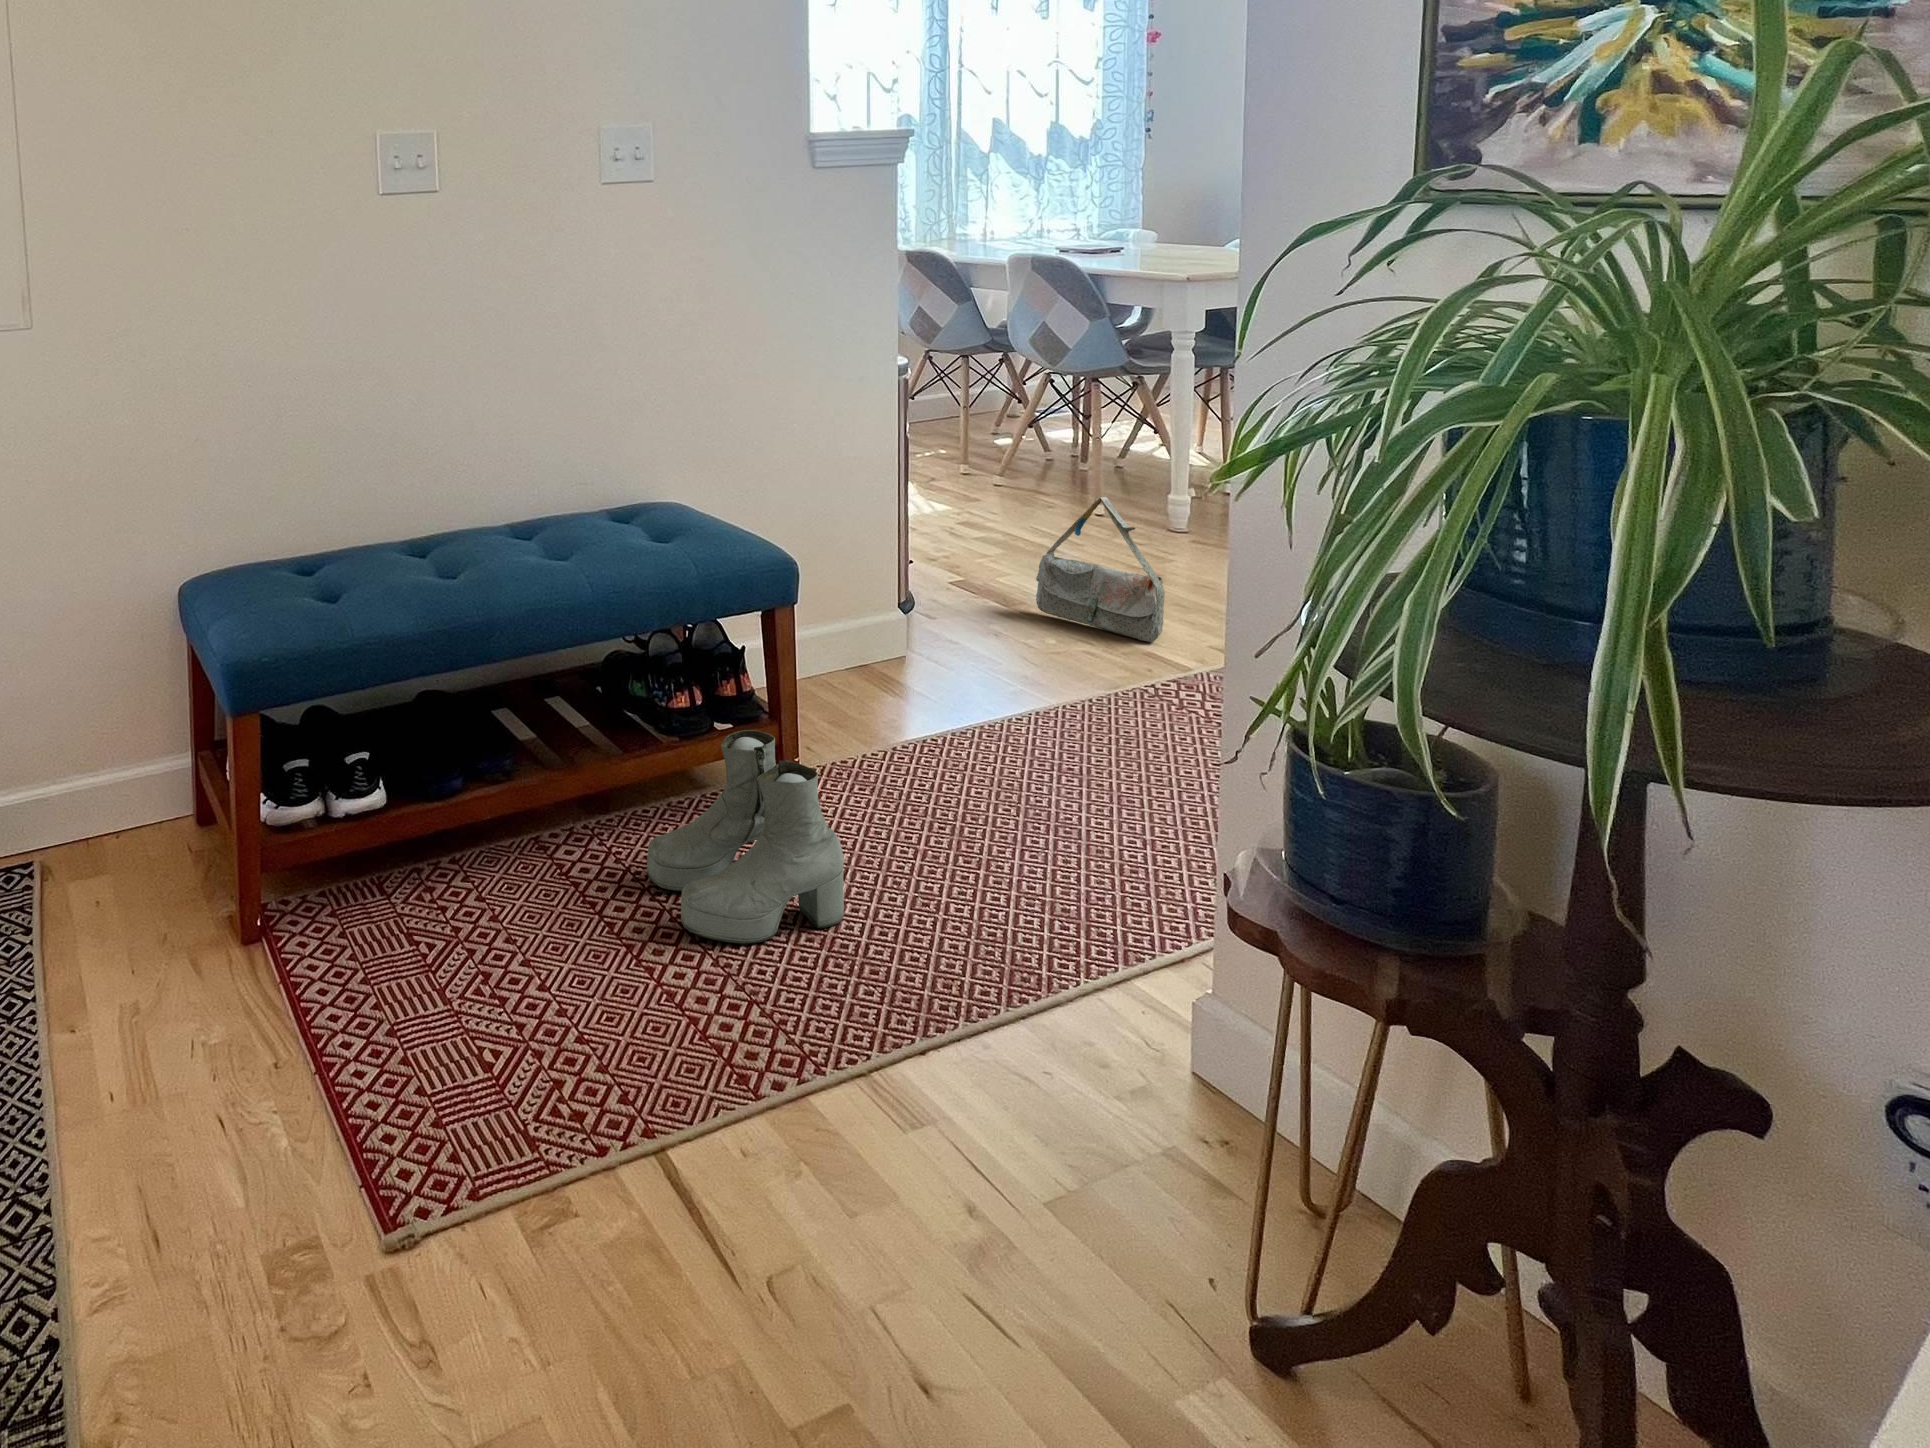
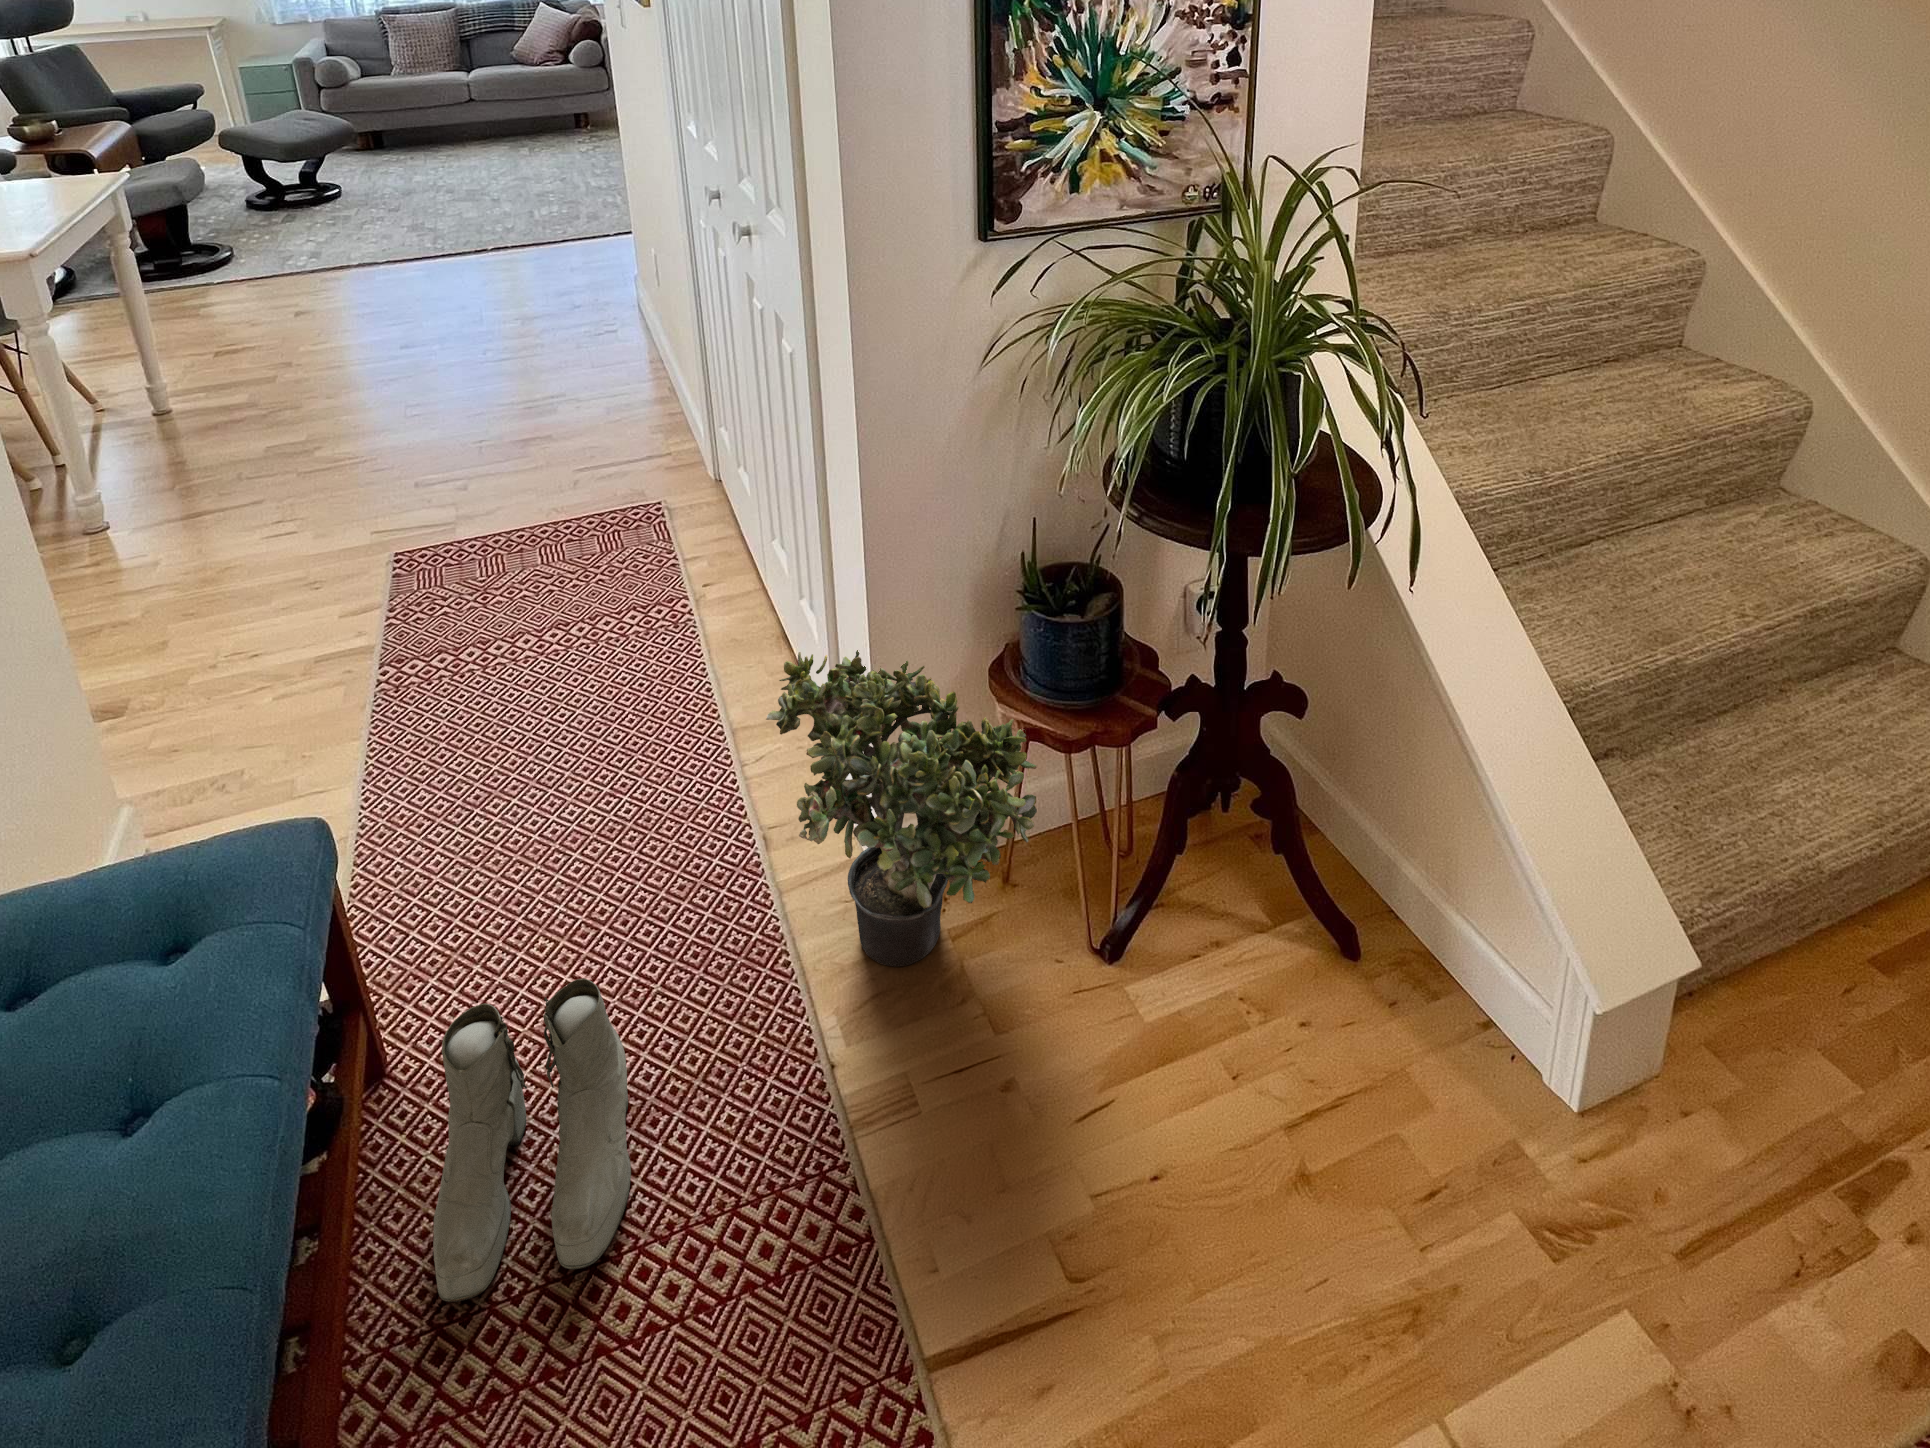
bag: present [1036,497,1165,642] -> none [134,534,295,693]
potted plant: none [939,679,1306,1137] -> present [766,650,1037,967]

